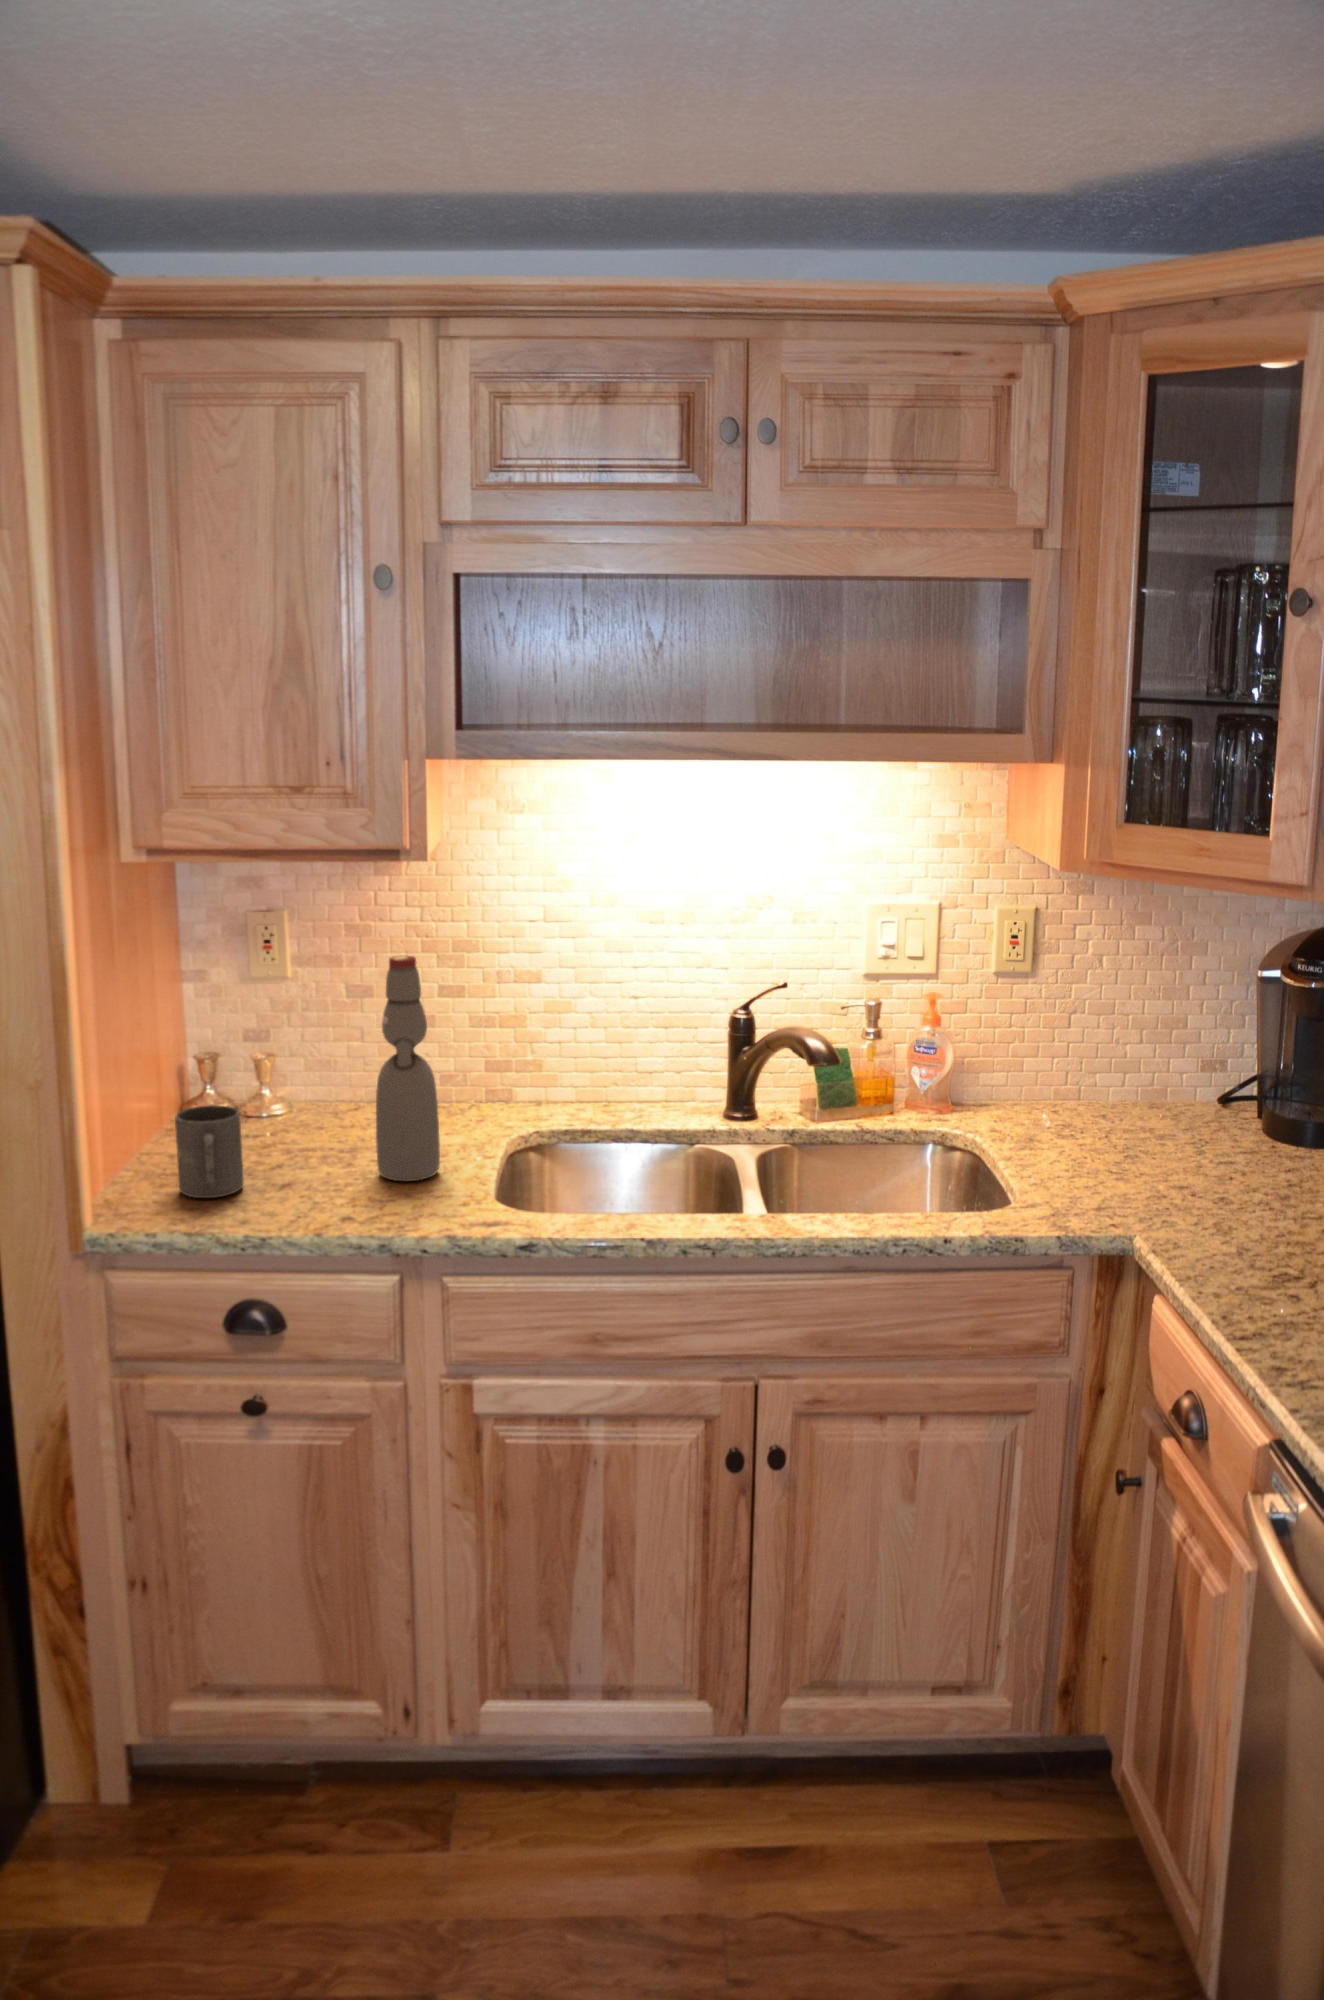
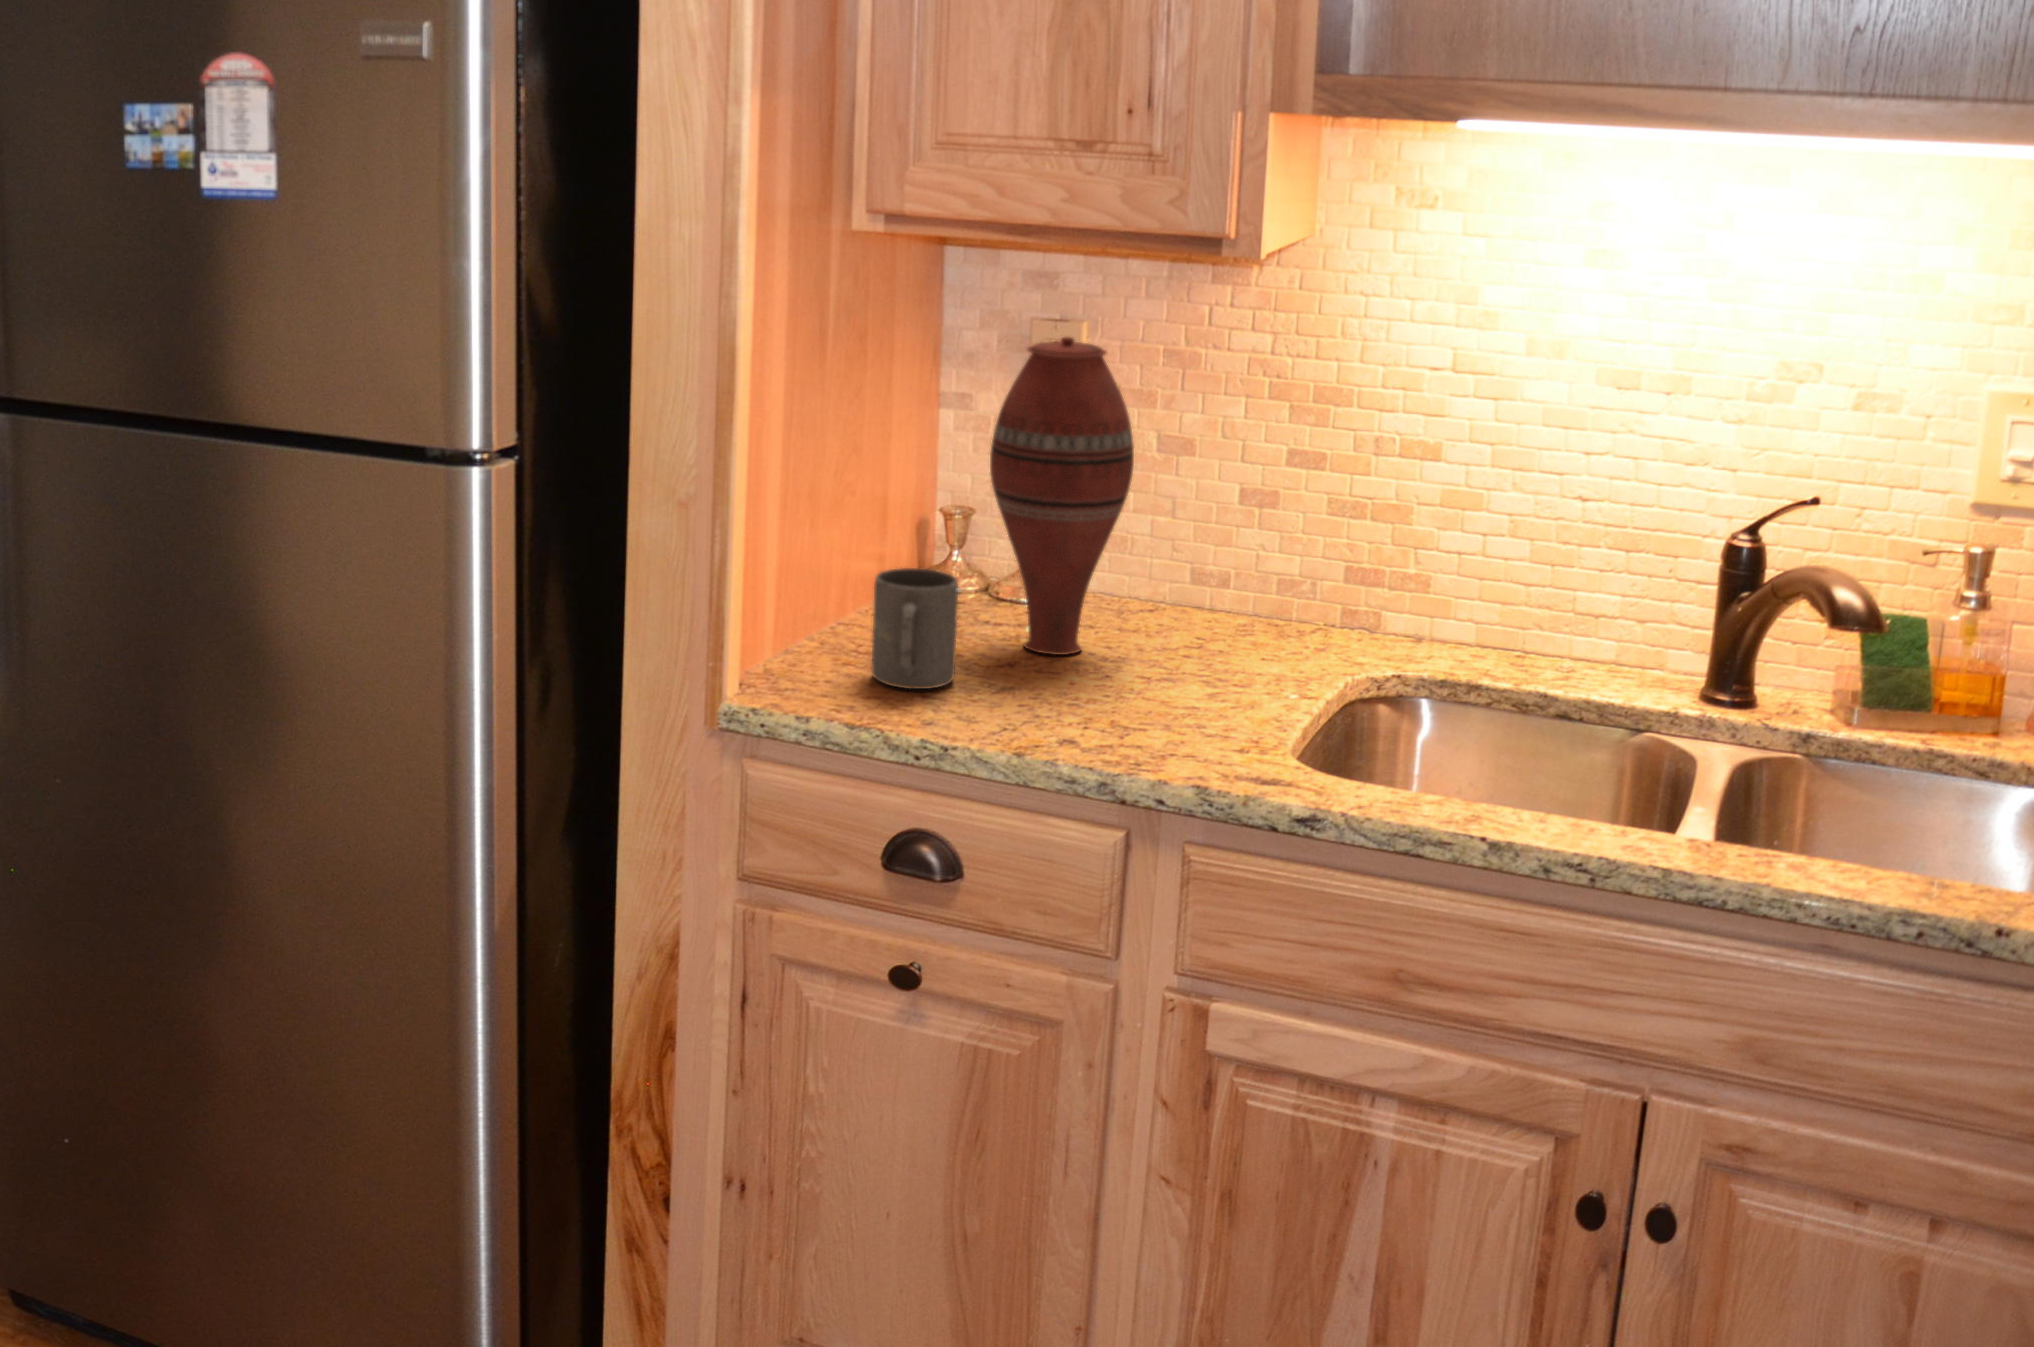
vase: none [244,920,351,1154] -> present [990,337,1134,655]
bottle: present [376,956,440,1181] -> none [1136,397,1229,711]

